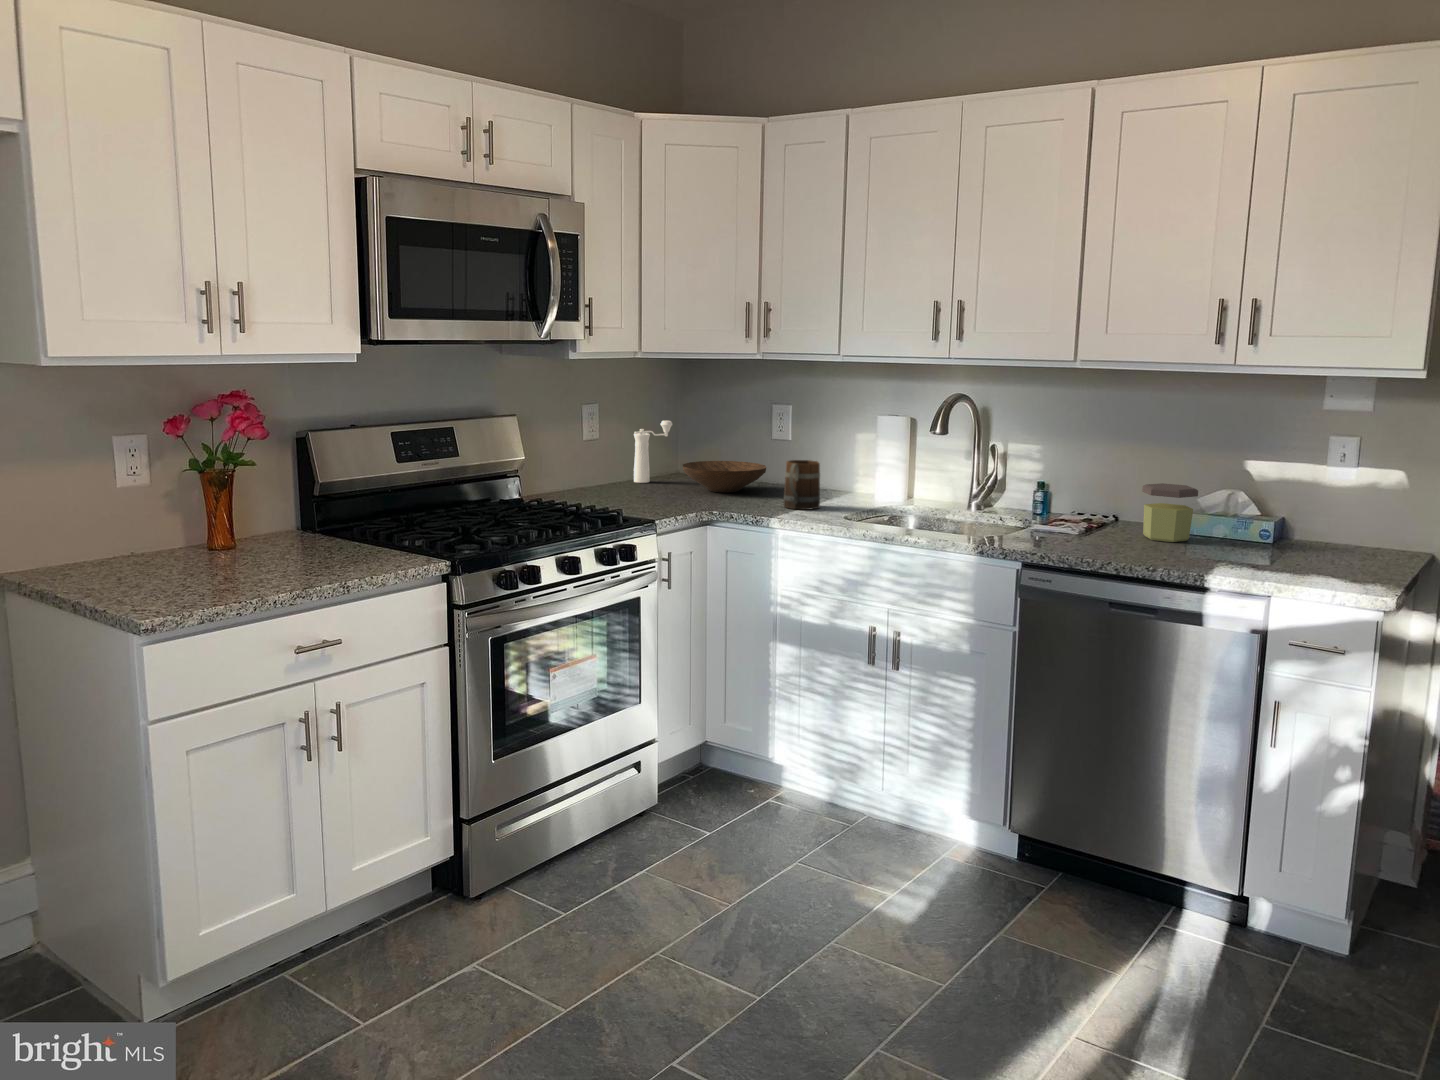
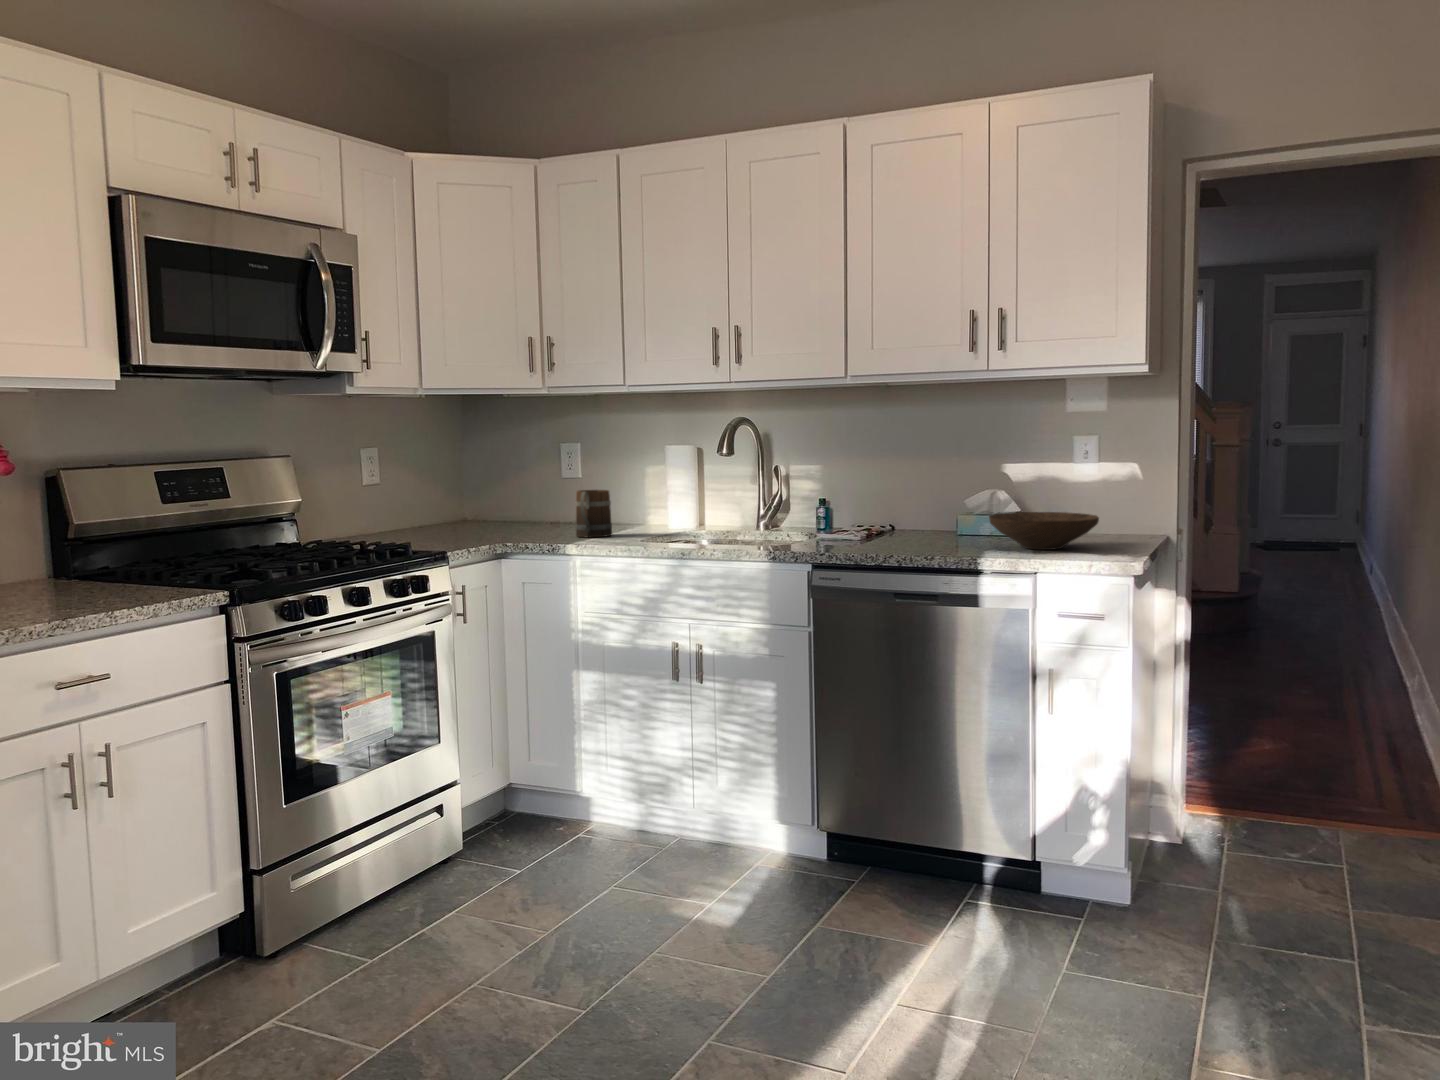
pepper mill: present [634,421,673,483] -> none [417,464,457,528]
wooden bowl: present [683,461,766,492] -> present [989,512,1099,550]
jar: present [1142,483,1198,542] -> none [915,488,965,541]

